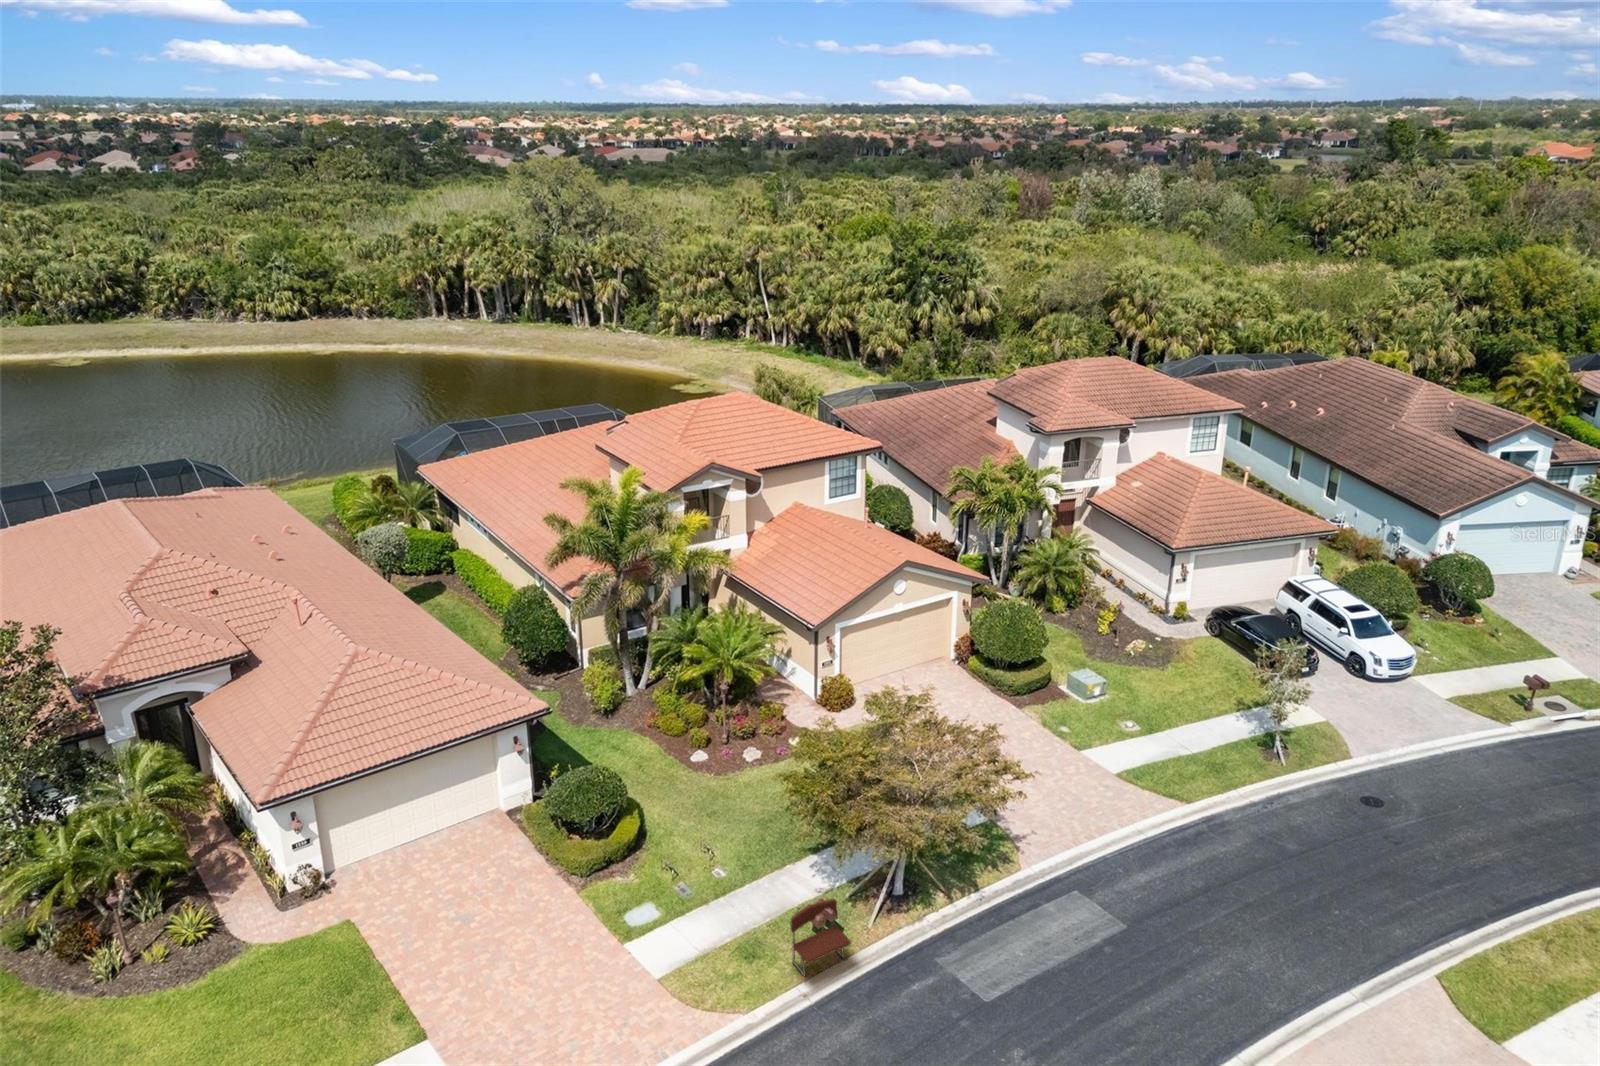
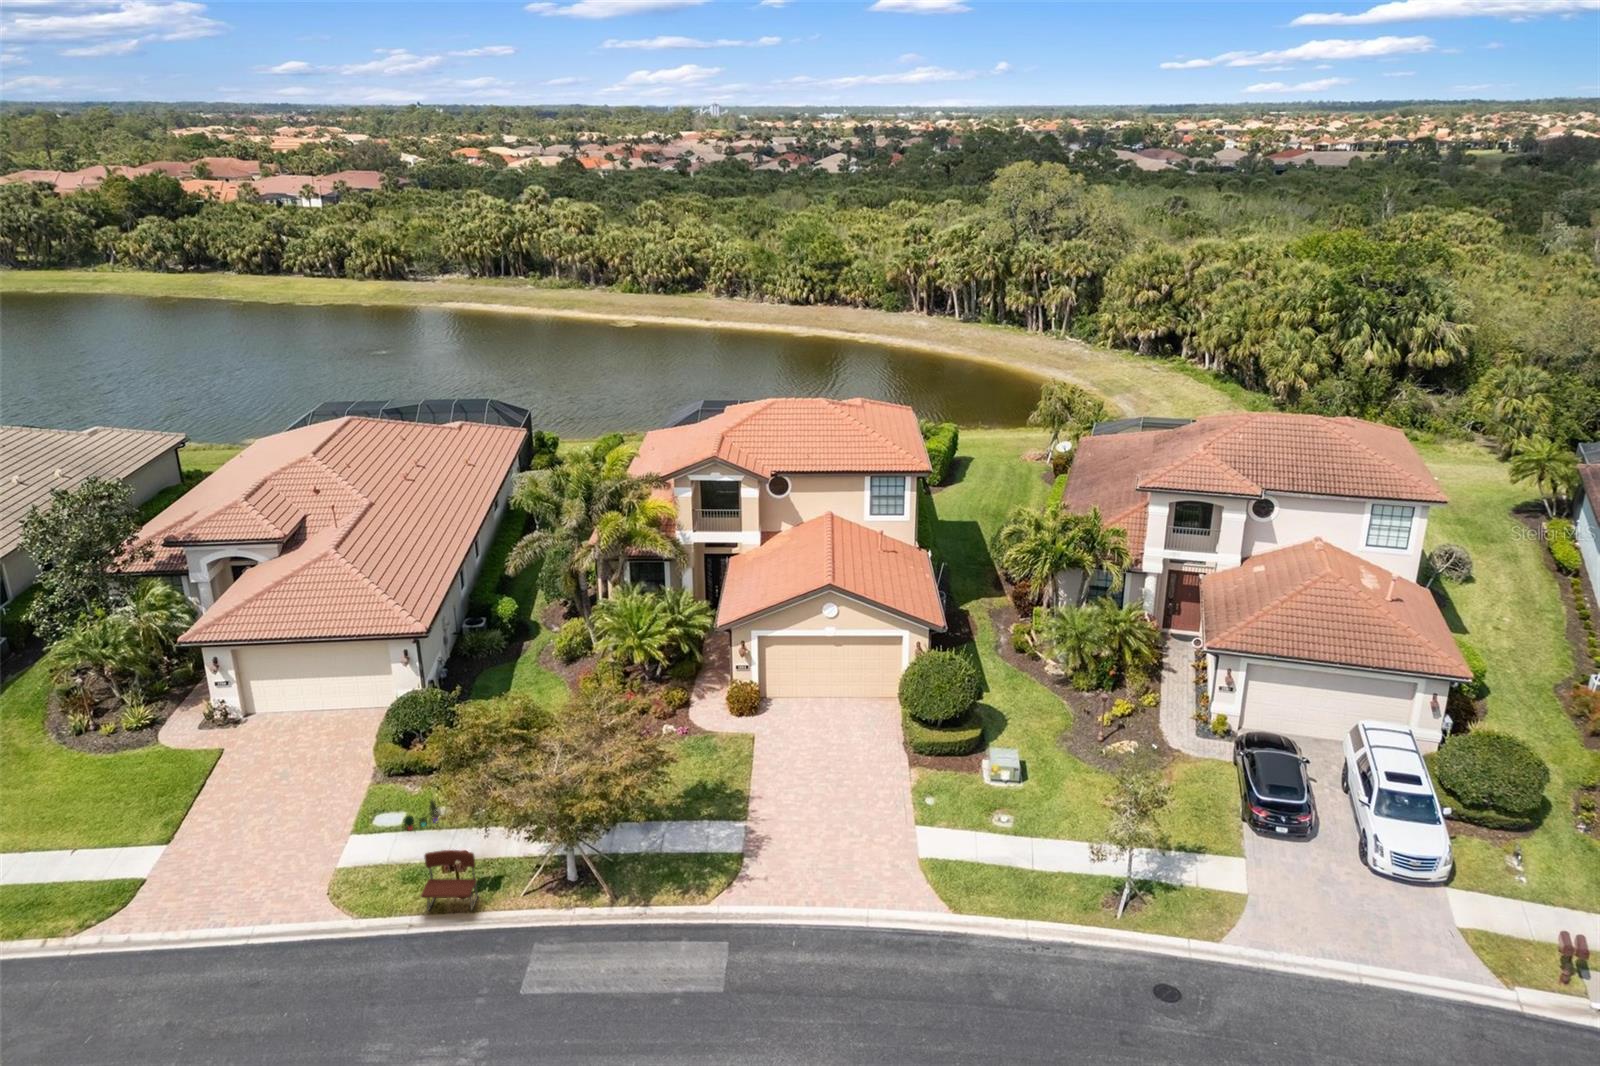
potted plant: none [671,873,700,918] -> present [404,800,438,830]

